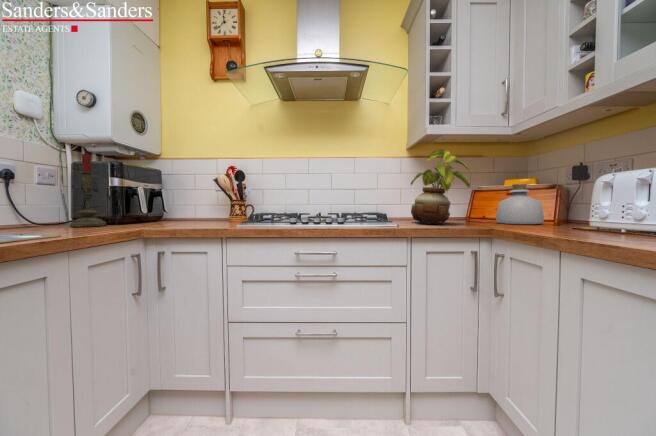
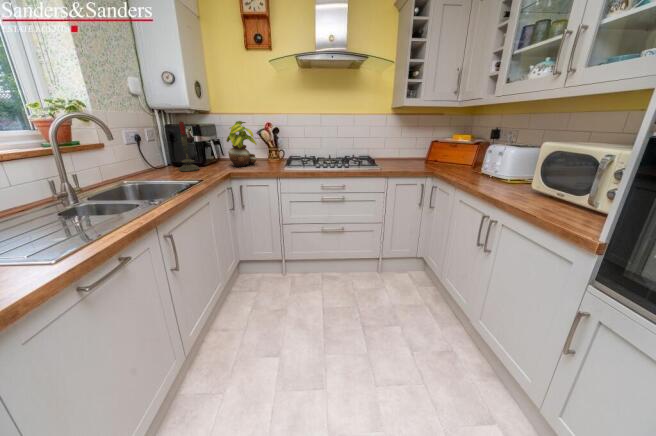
potted plant: present [411,149,471,224] -> present [226,121,257,167]
bottle: present [496,184,544,224] -> none [439,142,465,168]

